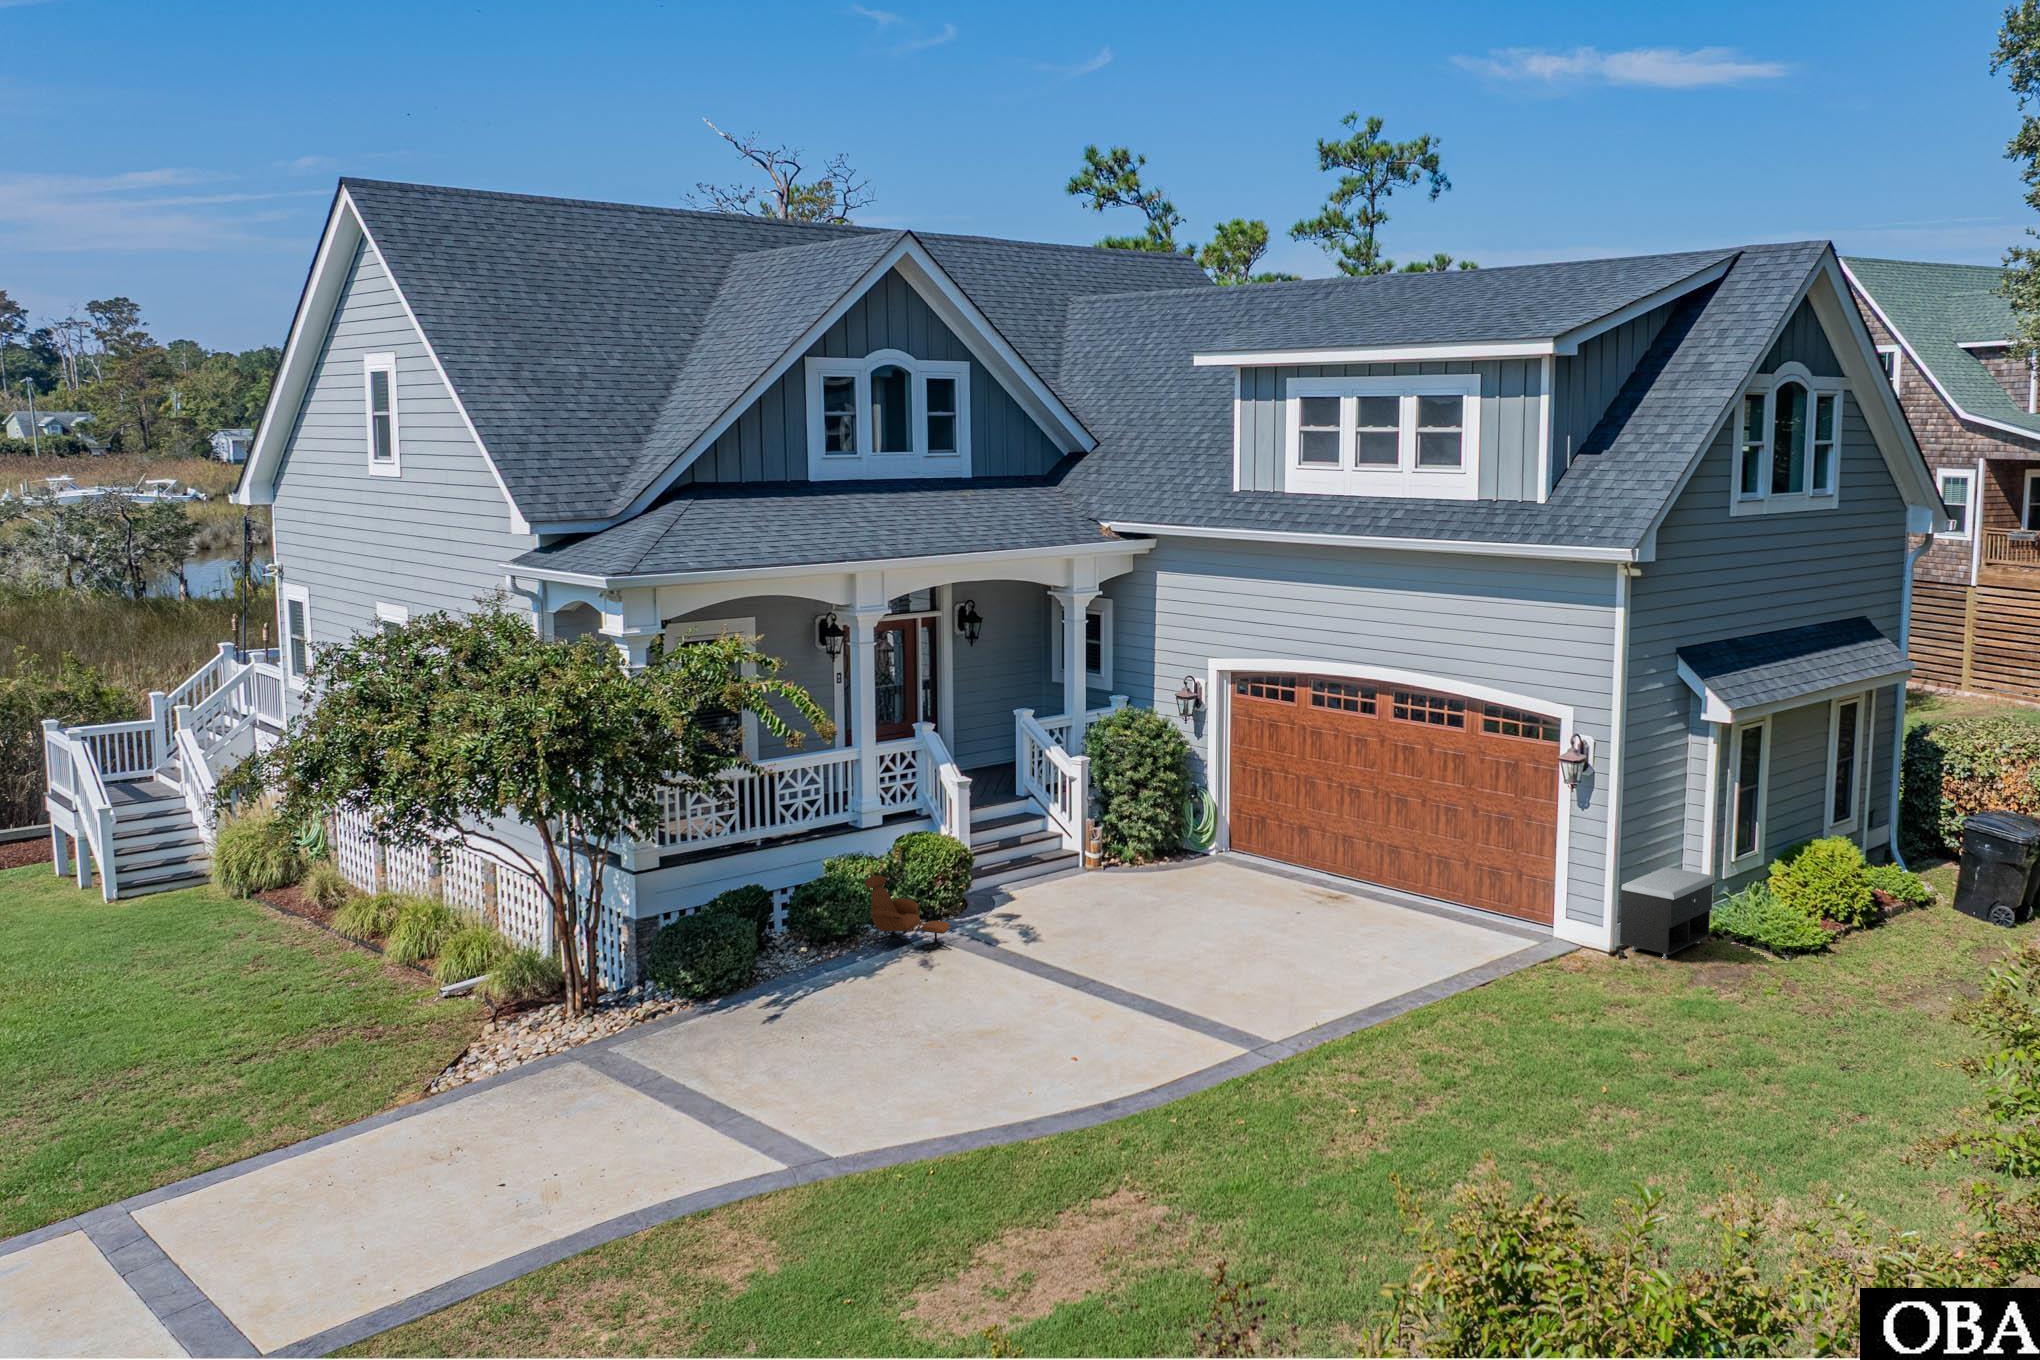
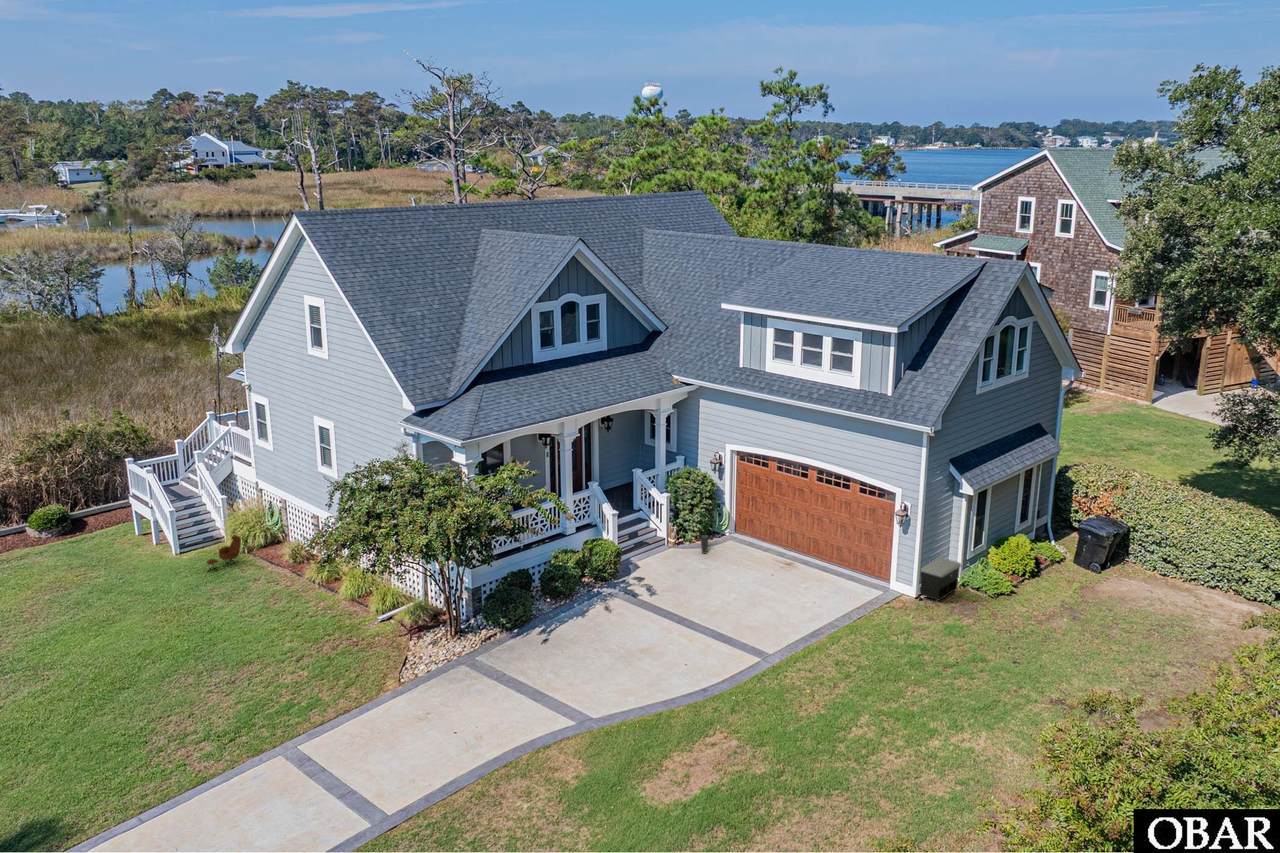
potted plant: none [1141,794,1177,880] -> present [700,513,713,554]
lounge chair: present [865,876,952,953] -> present [207,535,241,569]

